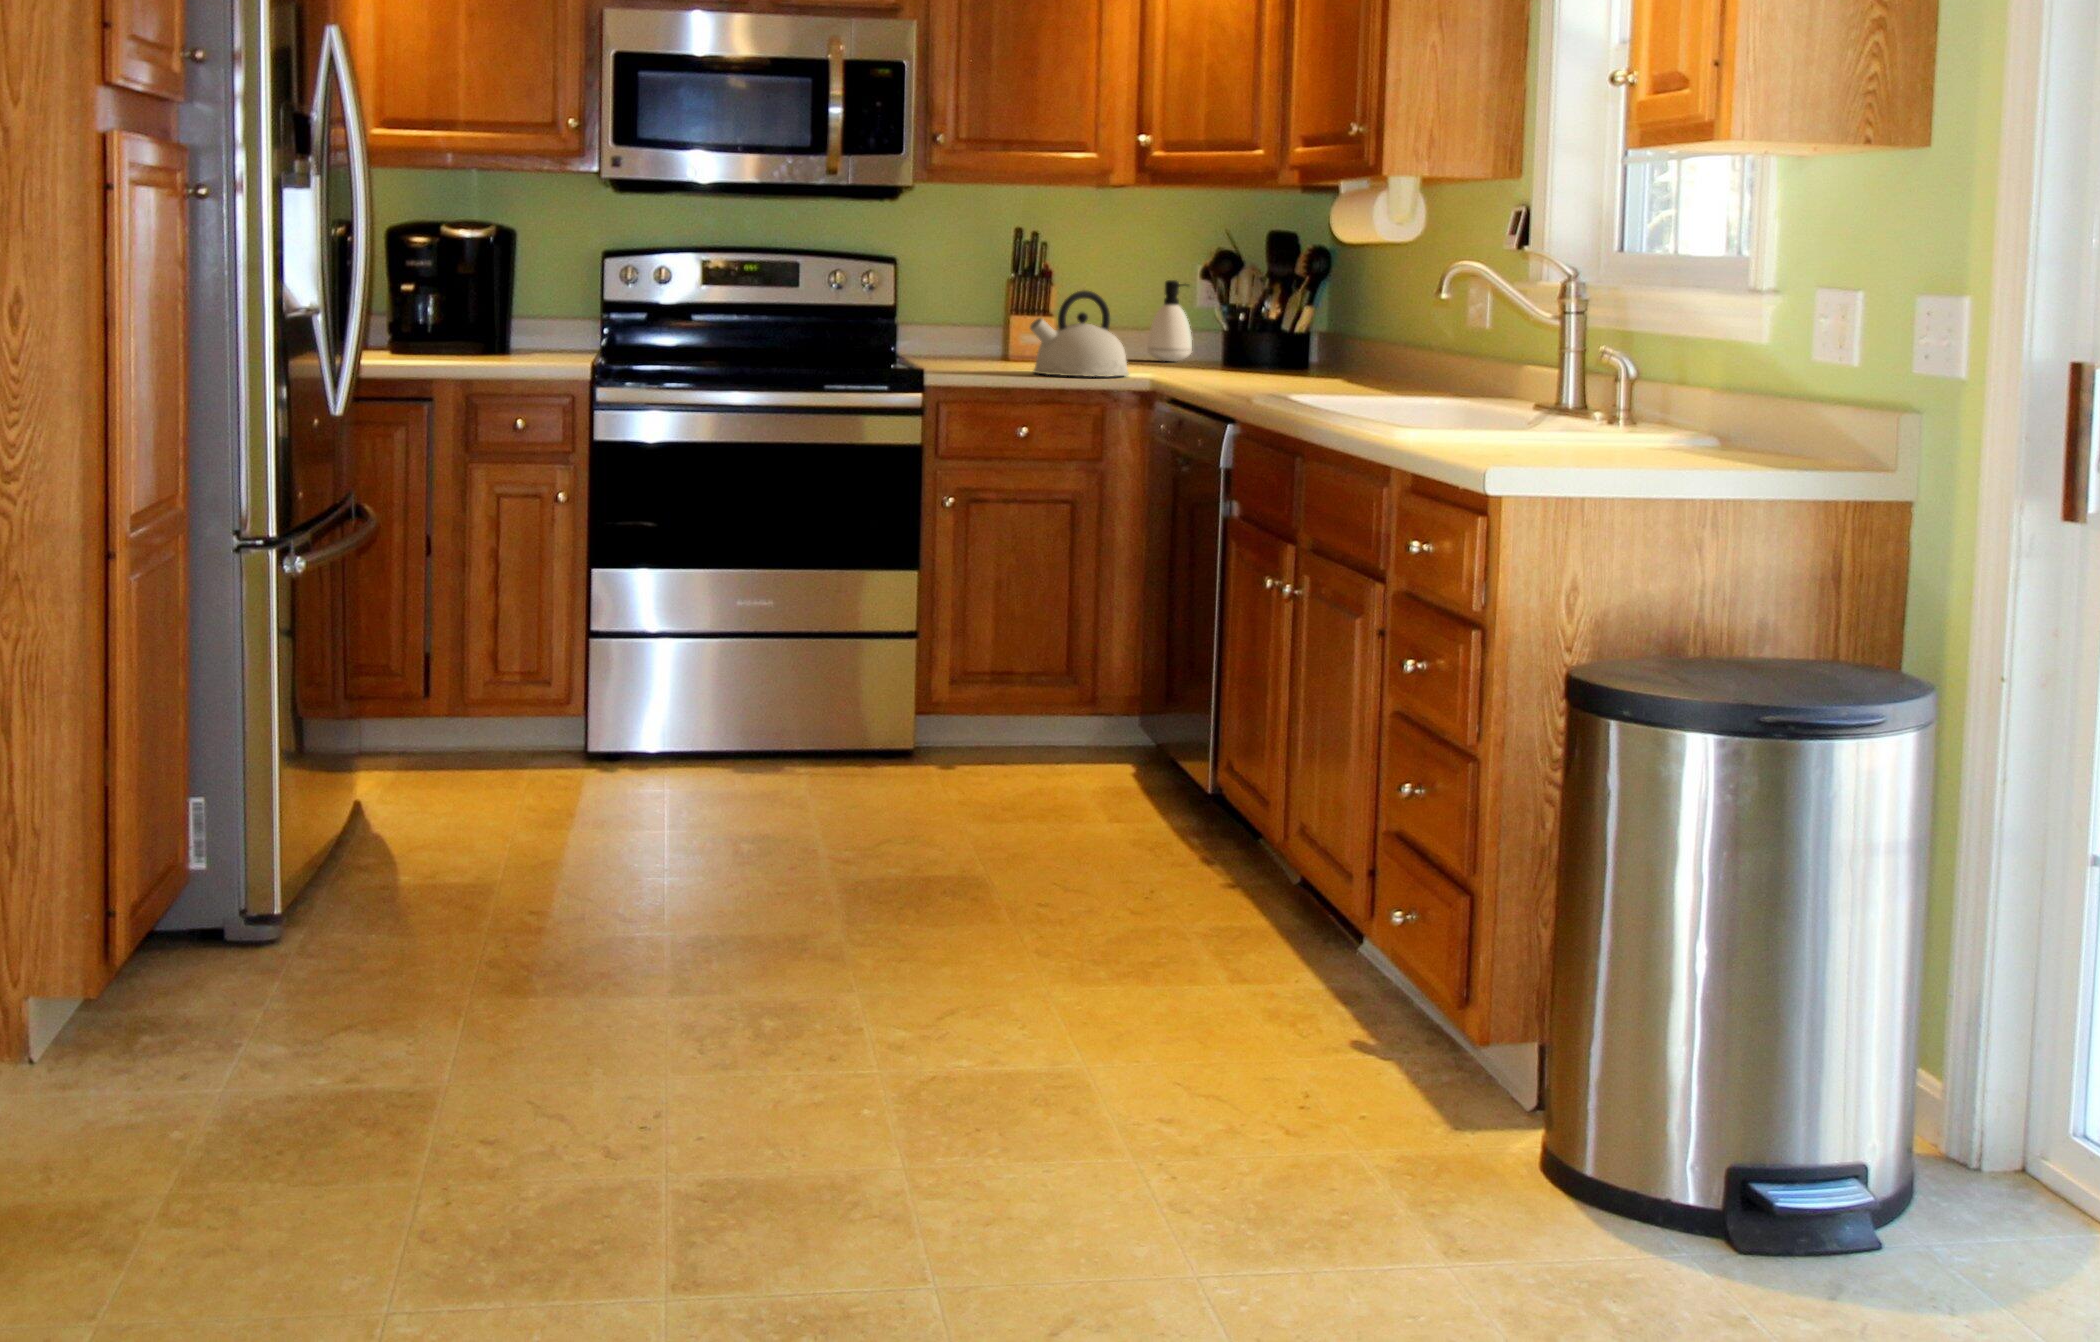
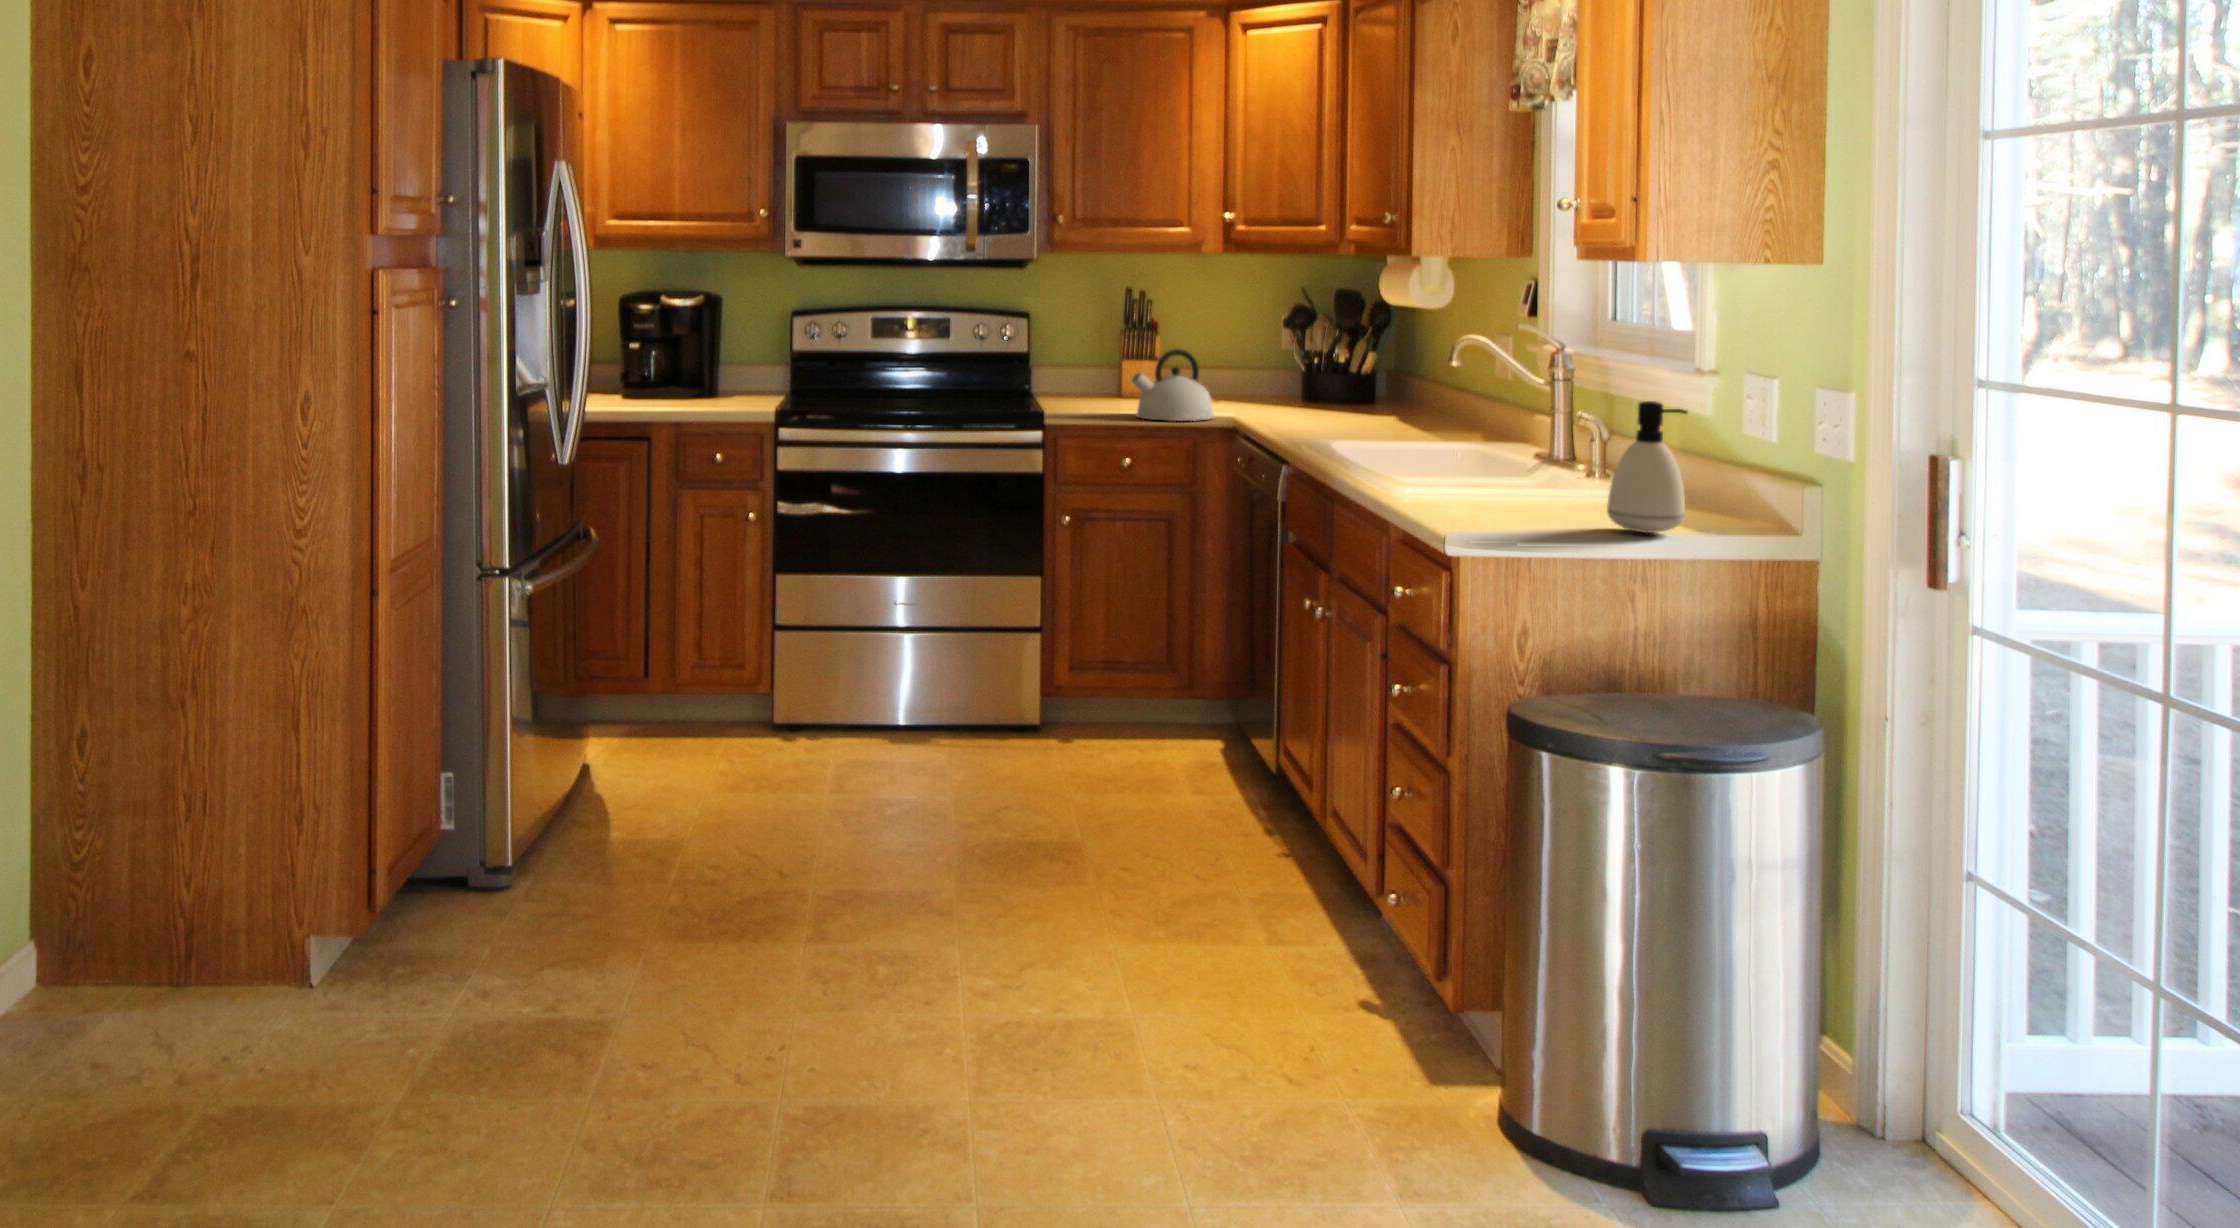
soap dispenser: present [1148,280,1192,361] -> present [1607,401,1687,533]

